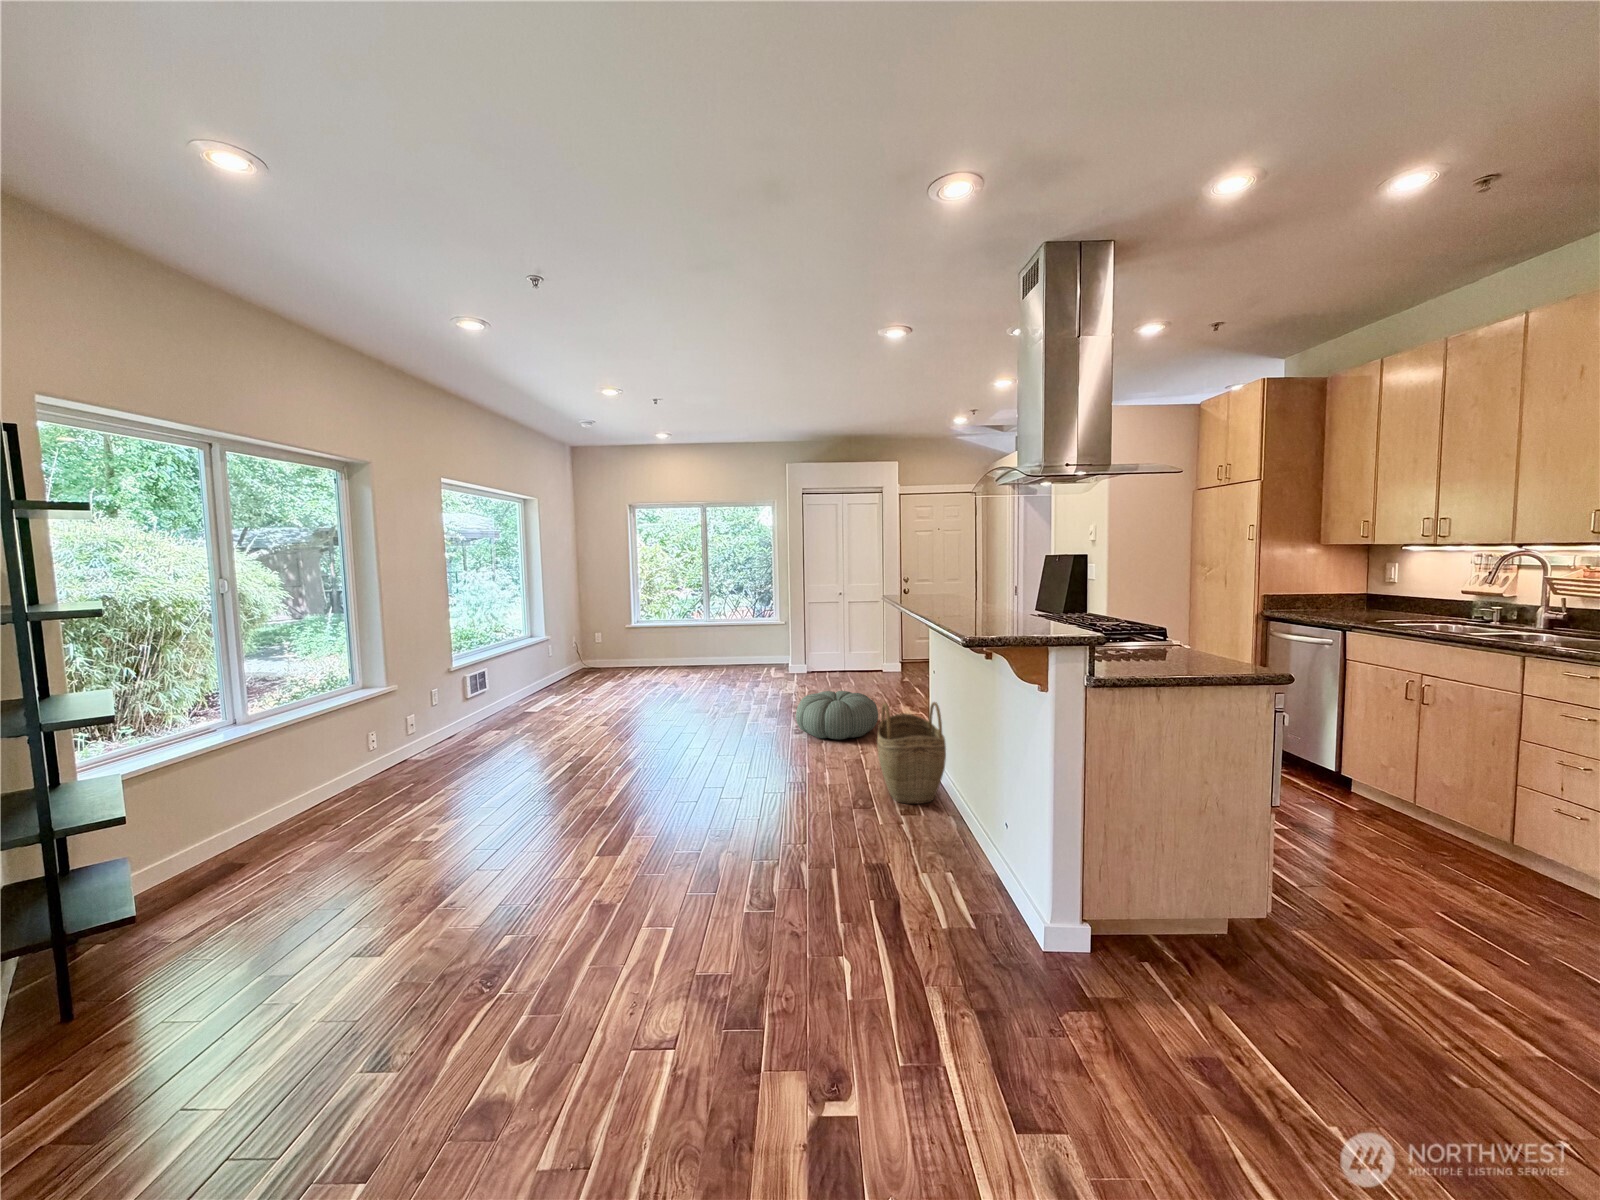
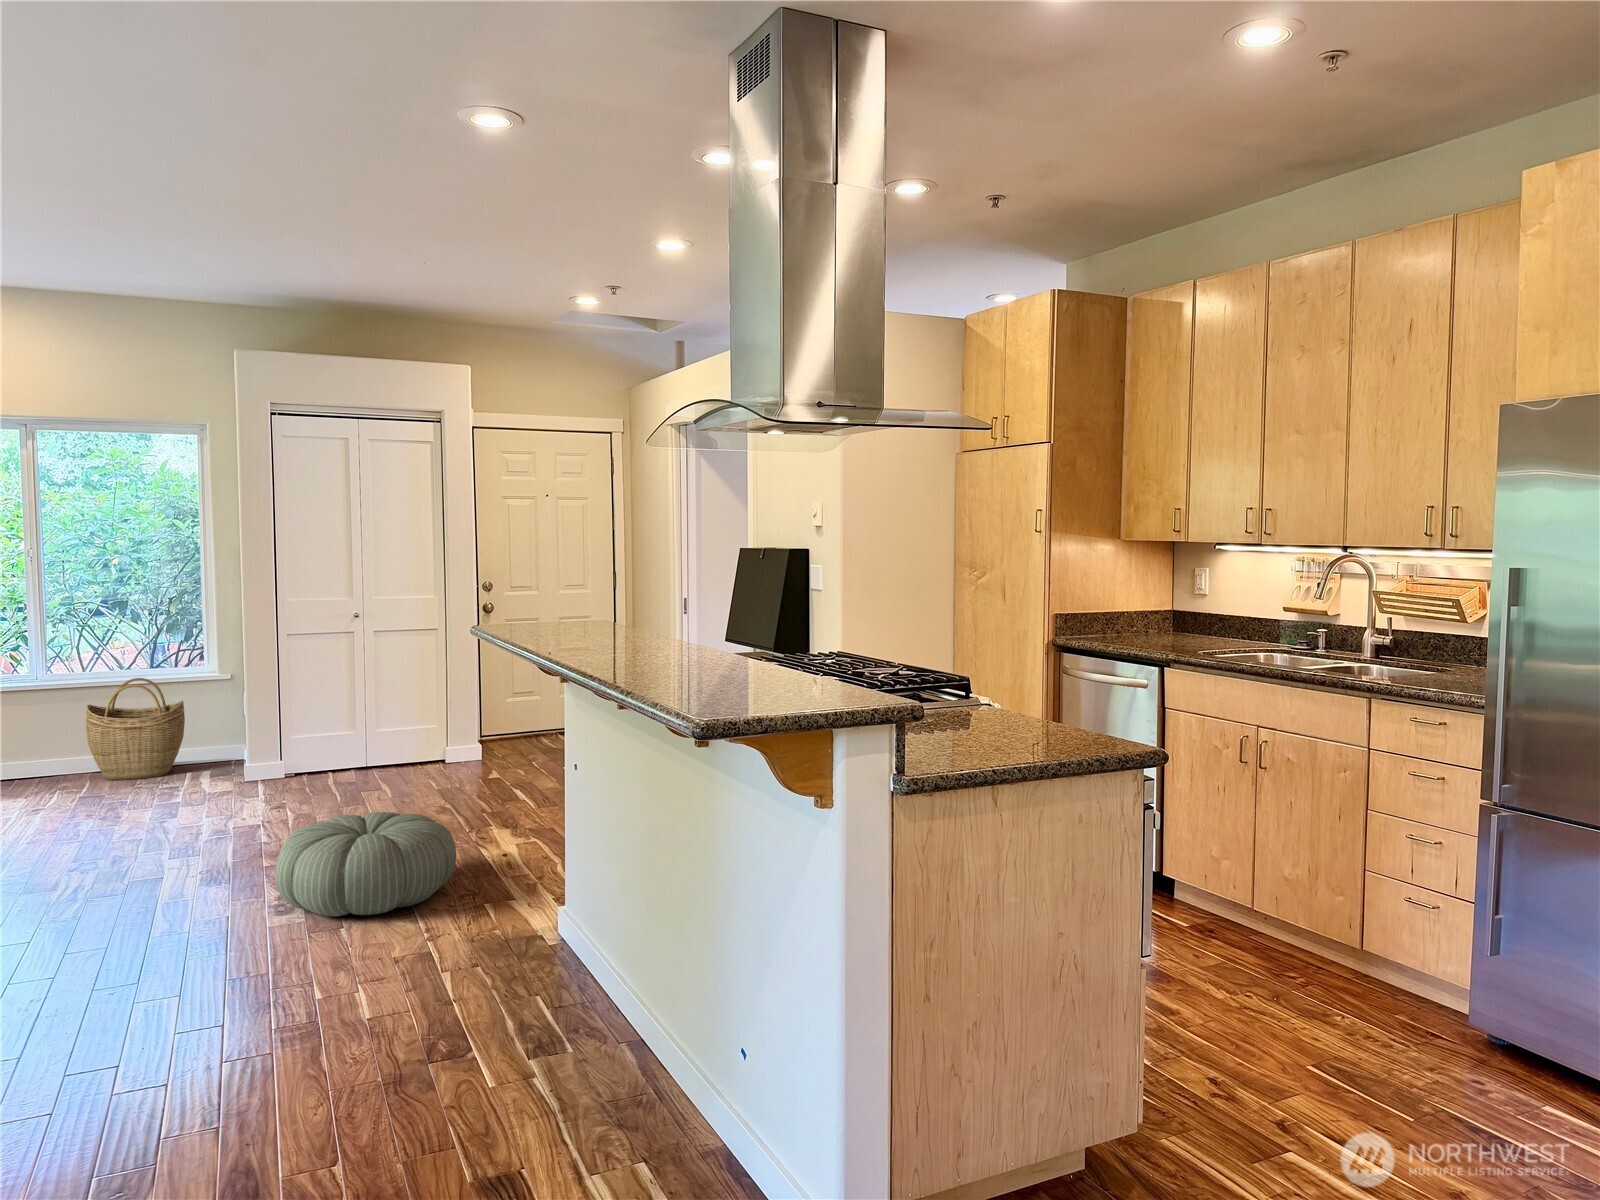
woven basket: present [877,702,946,804] -> present [86,678,185,780]

